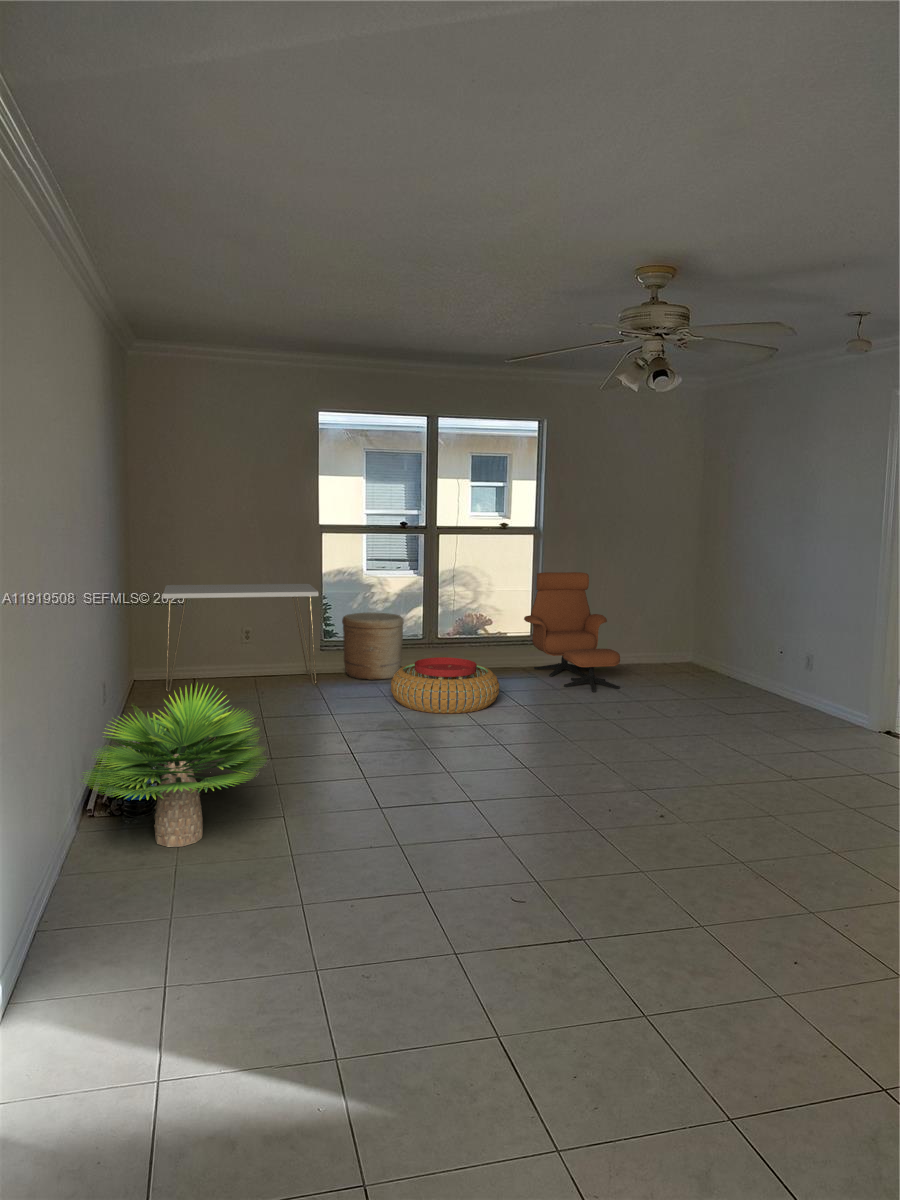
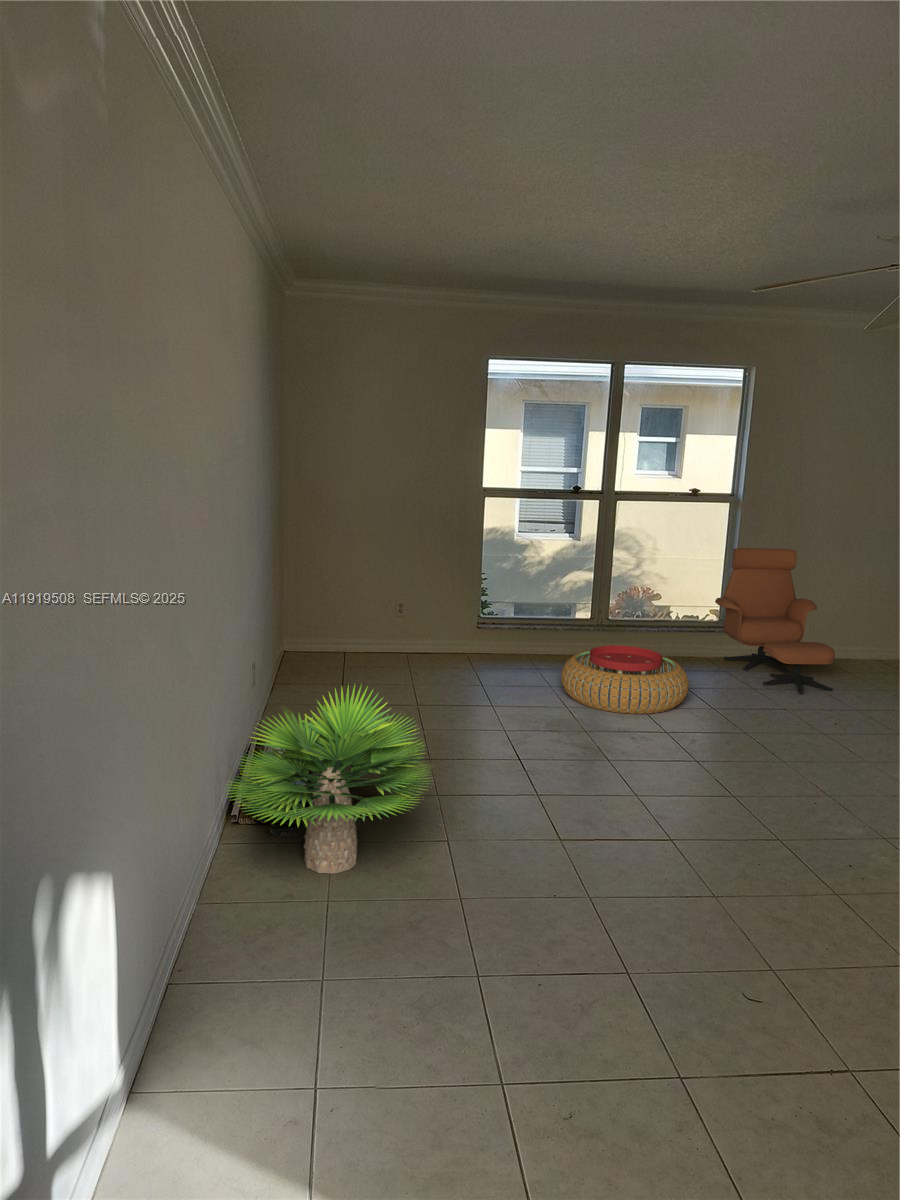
console table: present [163,584,319,692] -> none [315,551,482,668]
woven basket: present [342,613,404,680] -> none [506,587,575,665]

